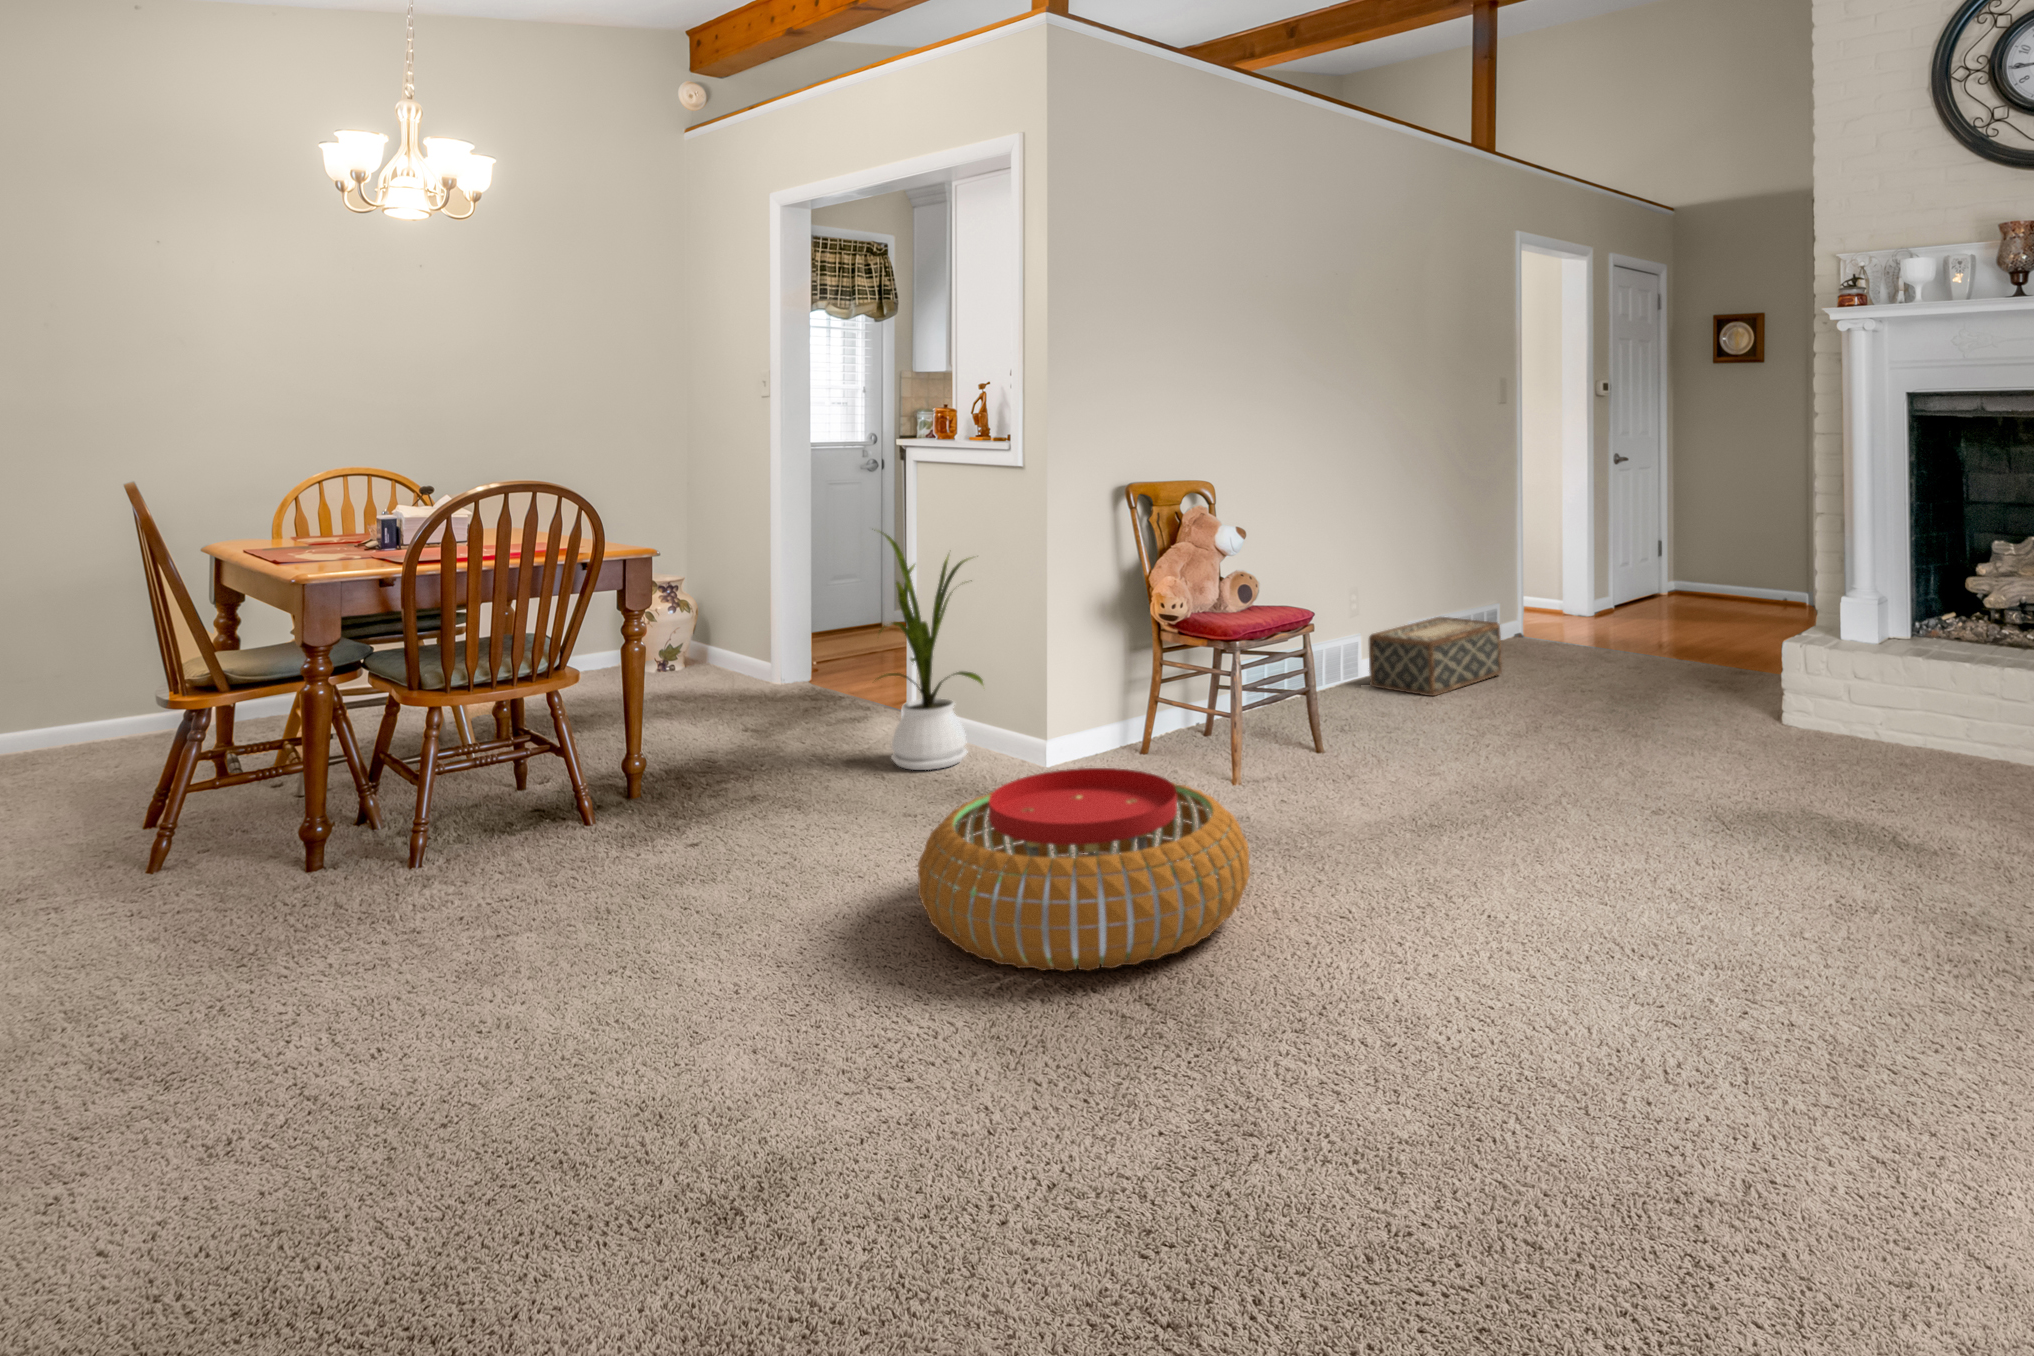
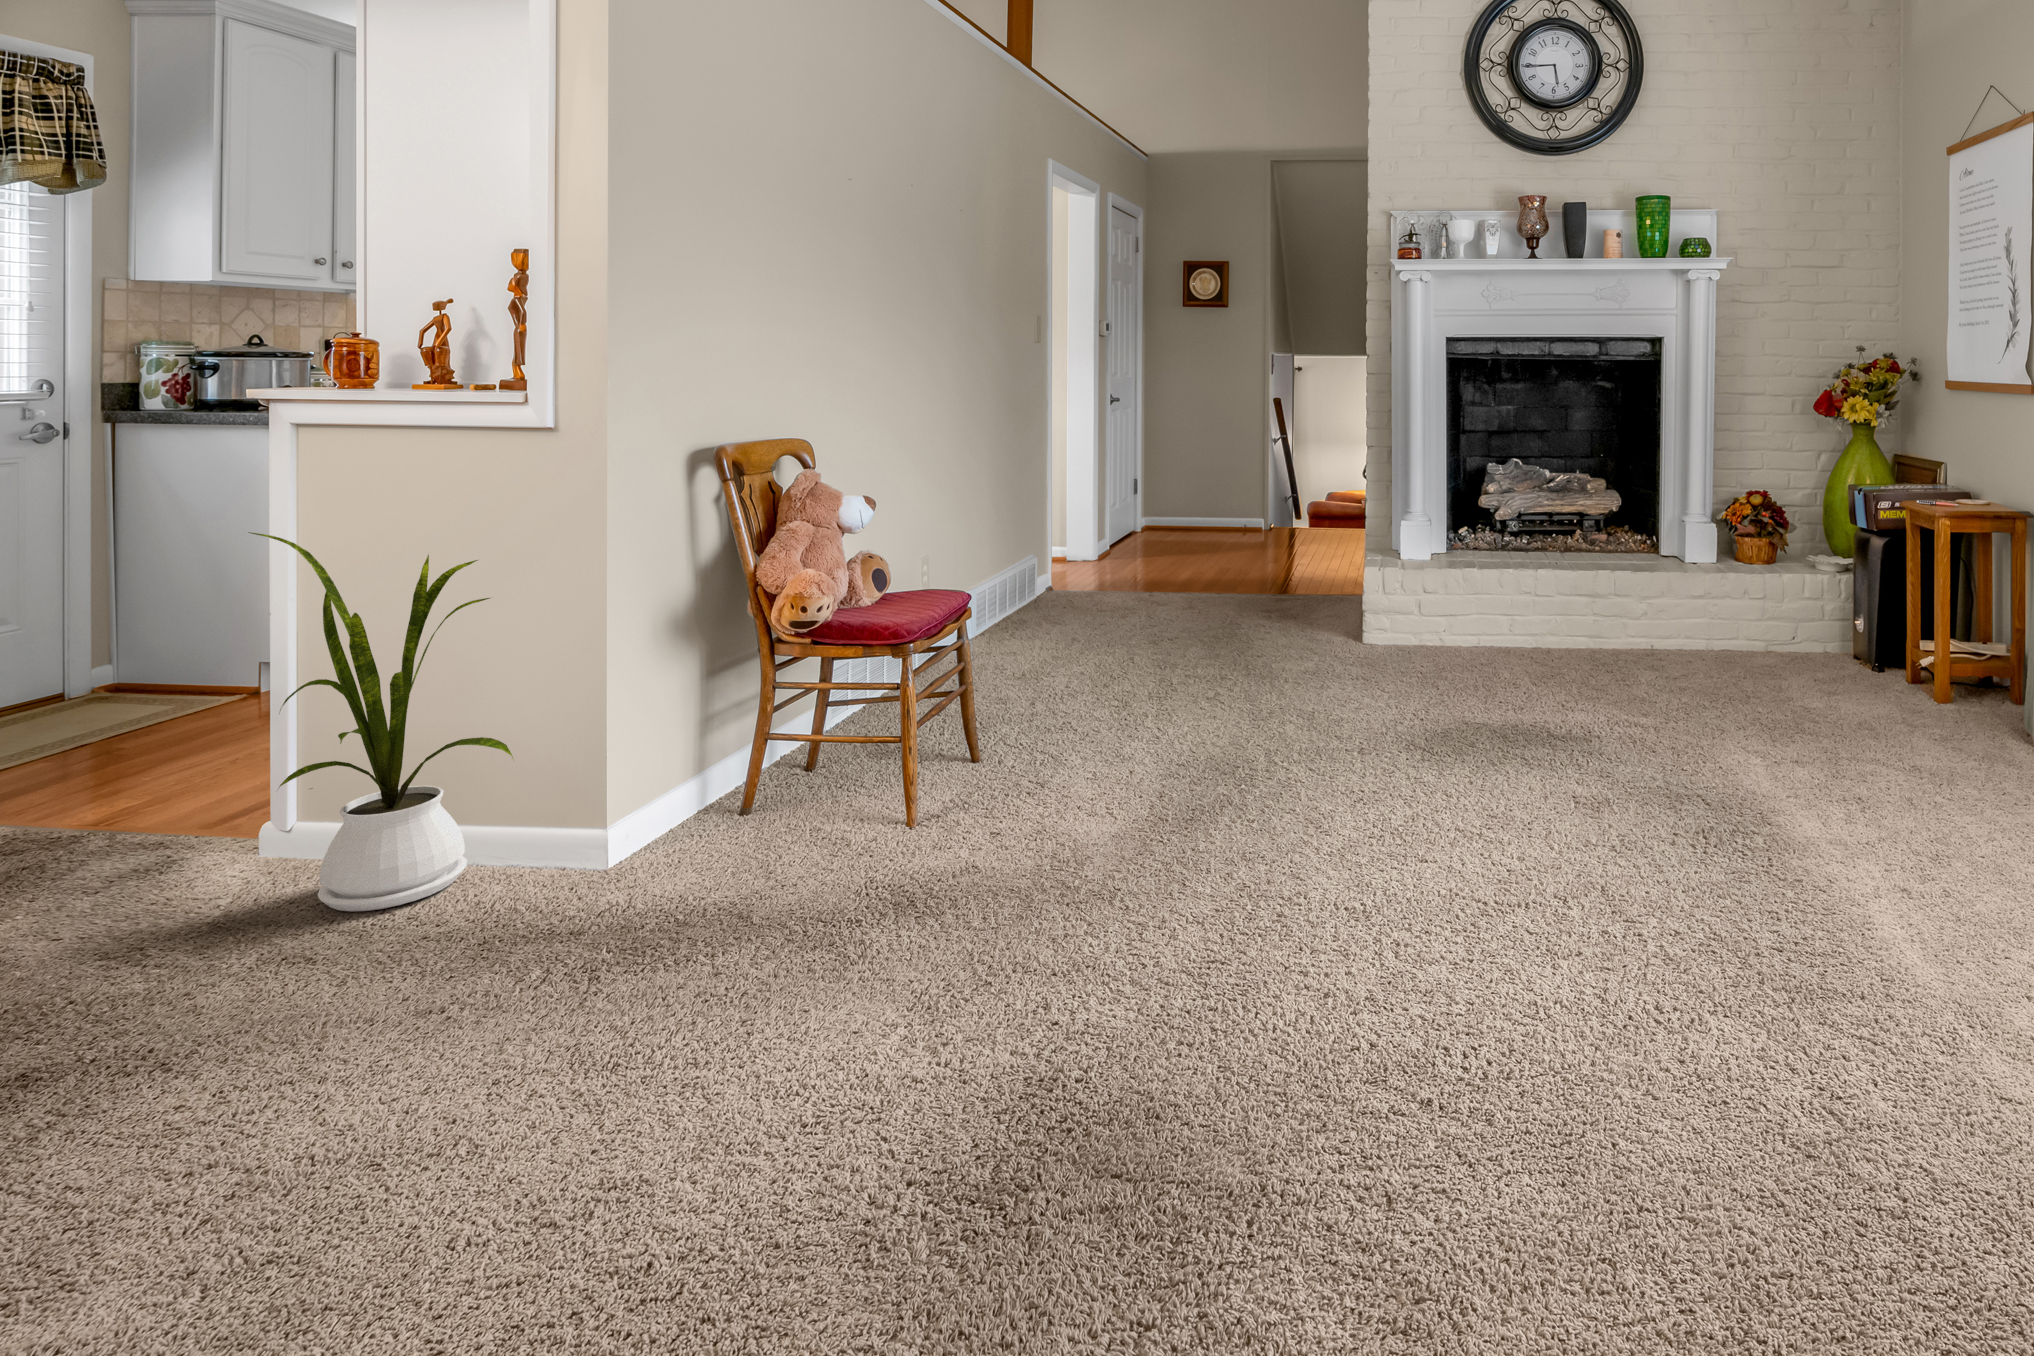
woven basket: present [1369,617,1502,696] -> none [930,578,1056,667]
pouf: present [918,768,1250,971] -> none [656,830,1168,1187]

